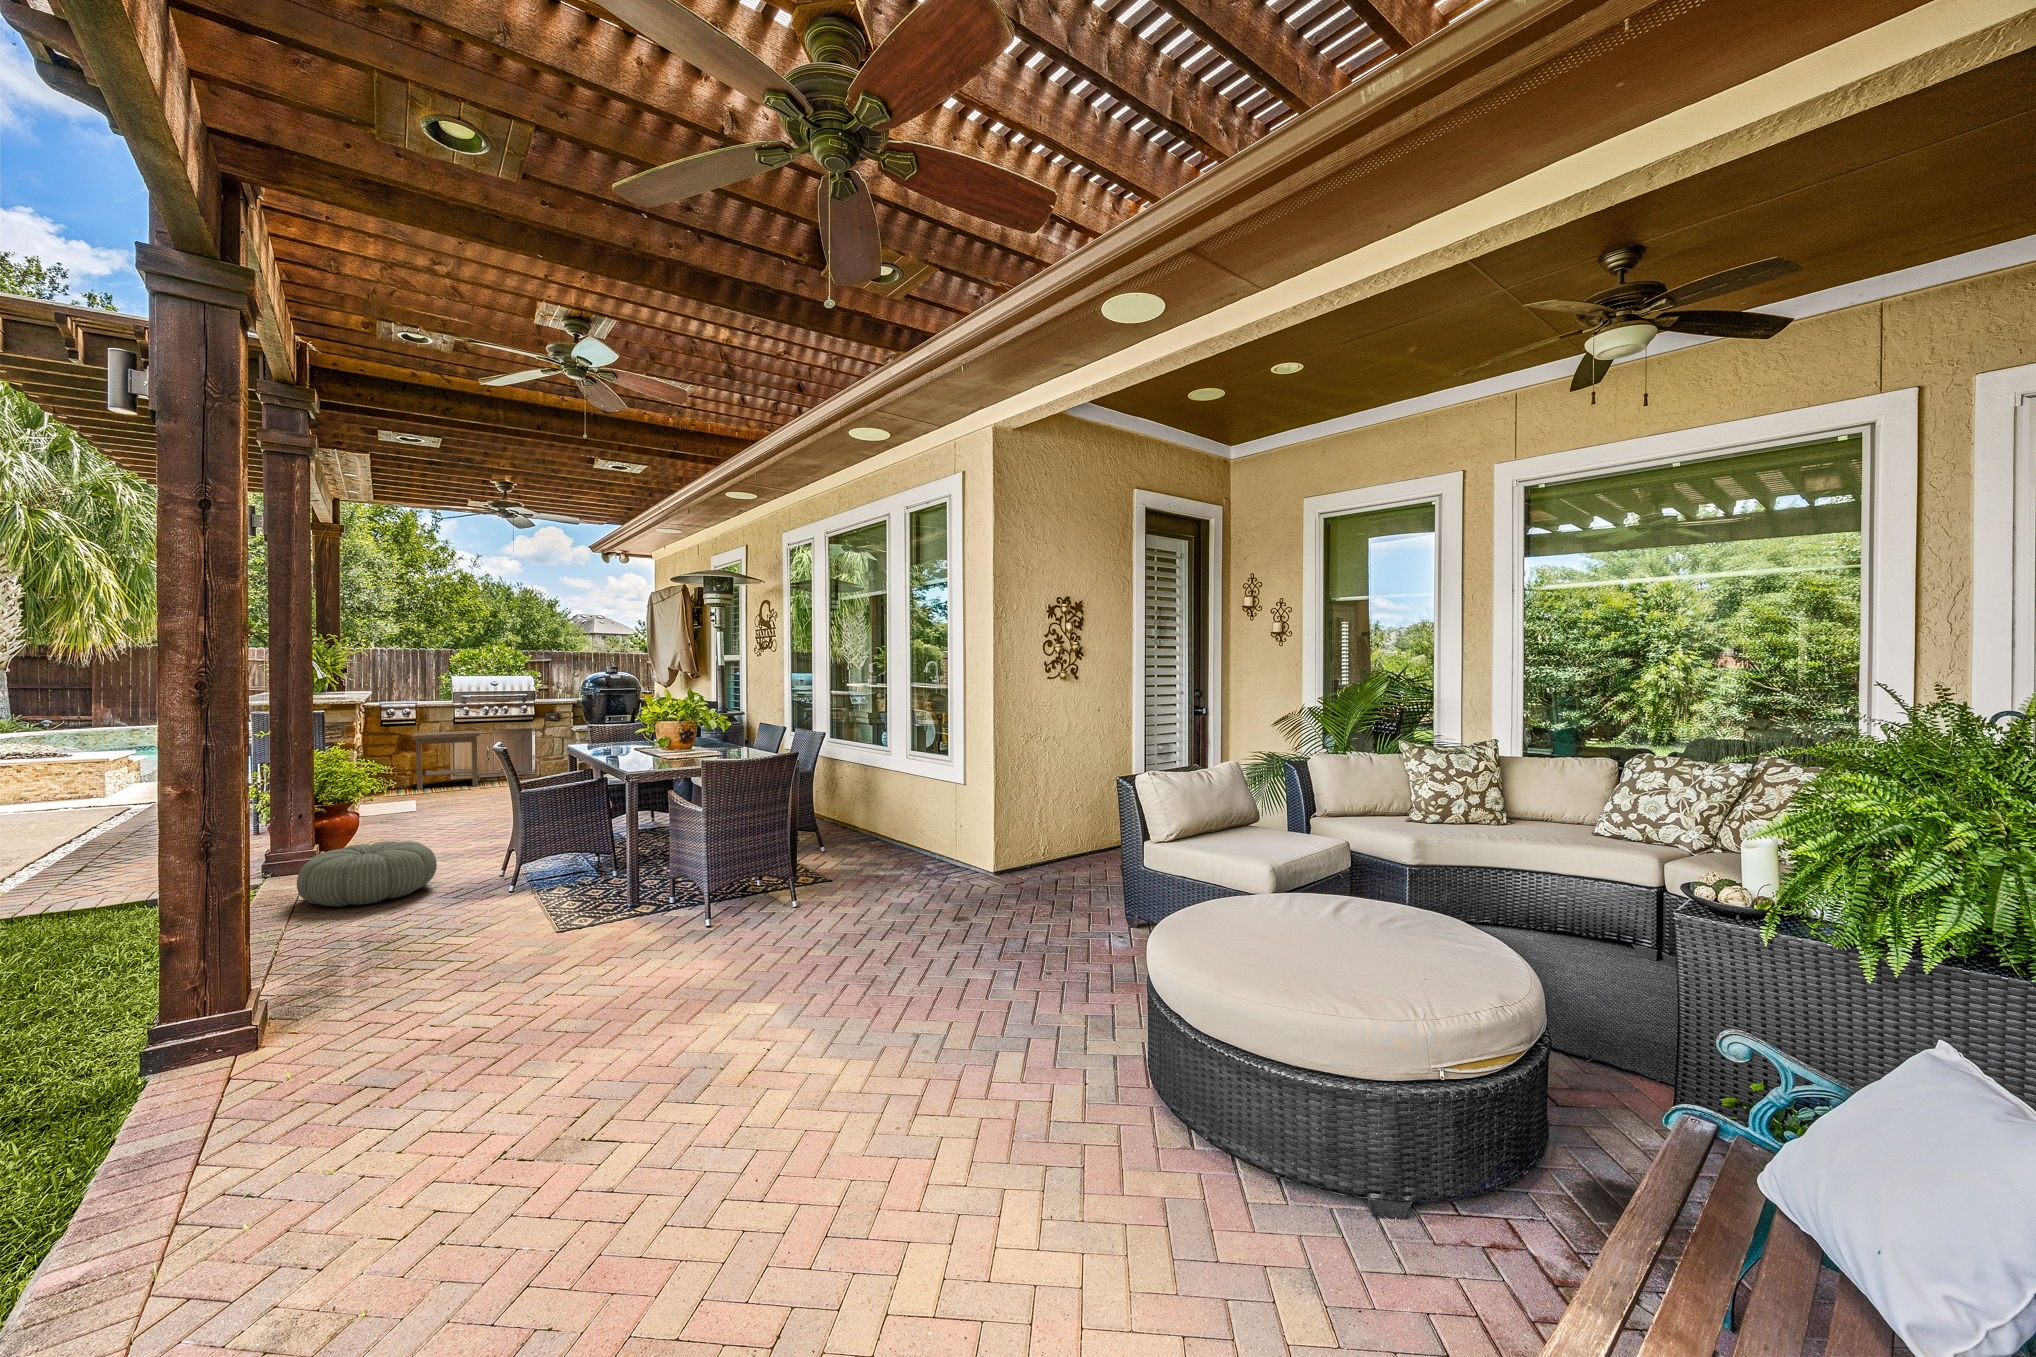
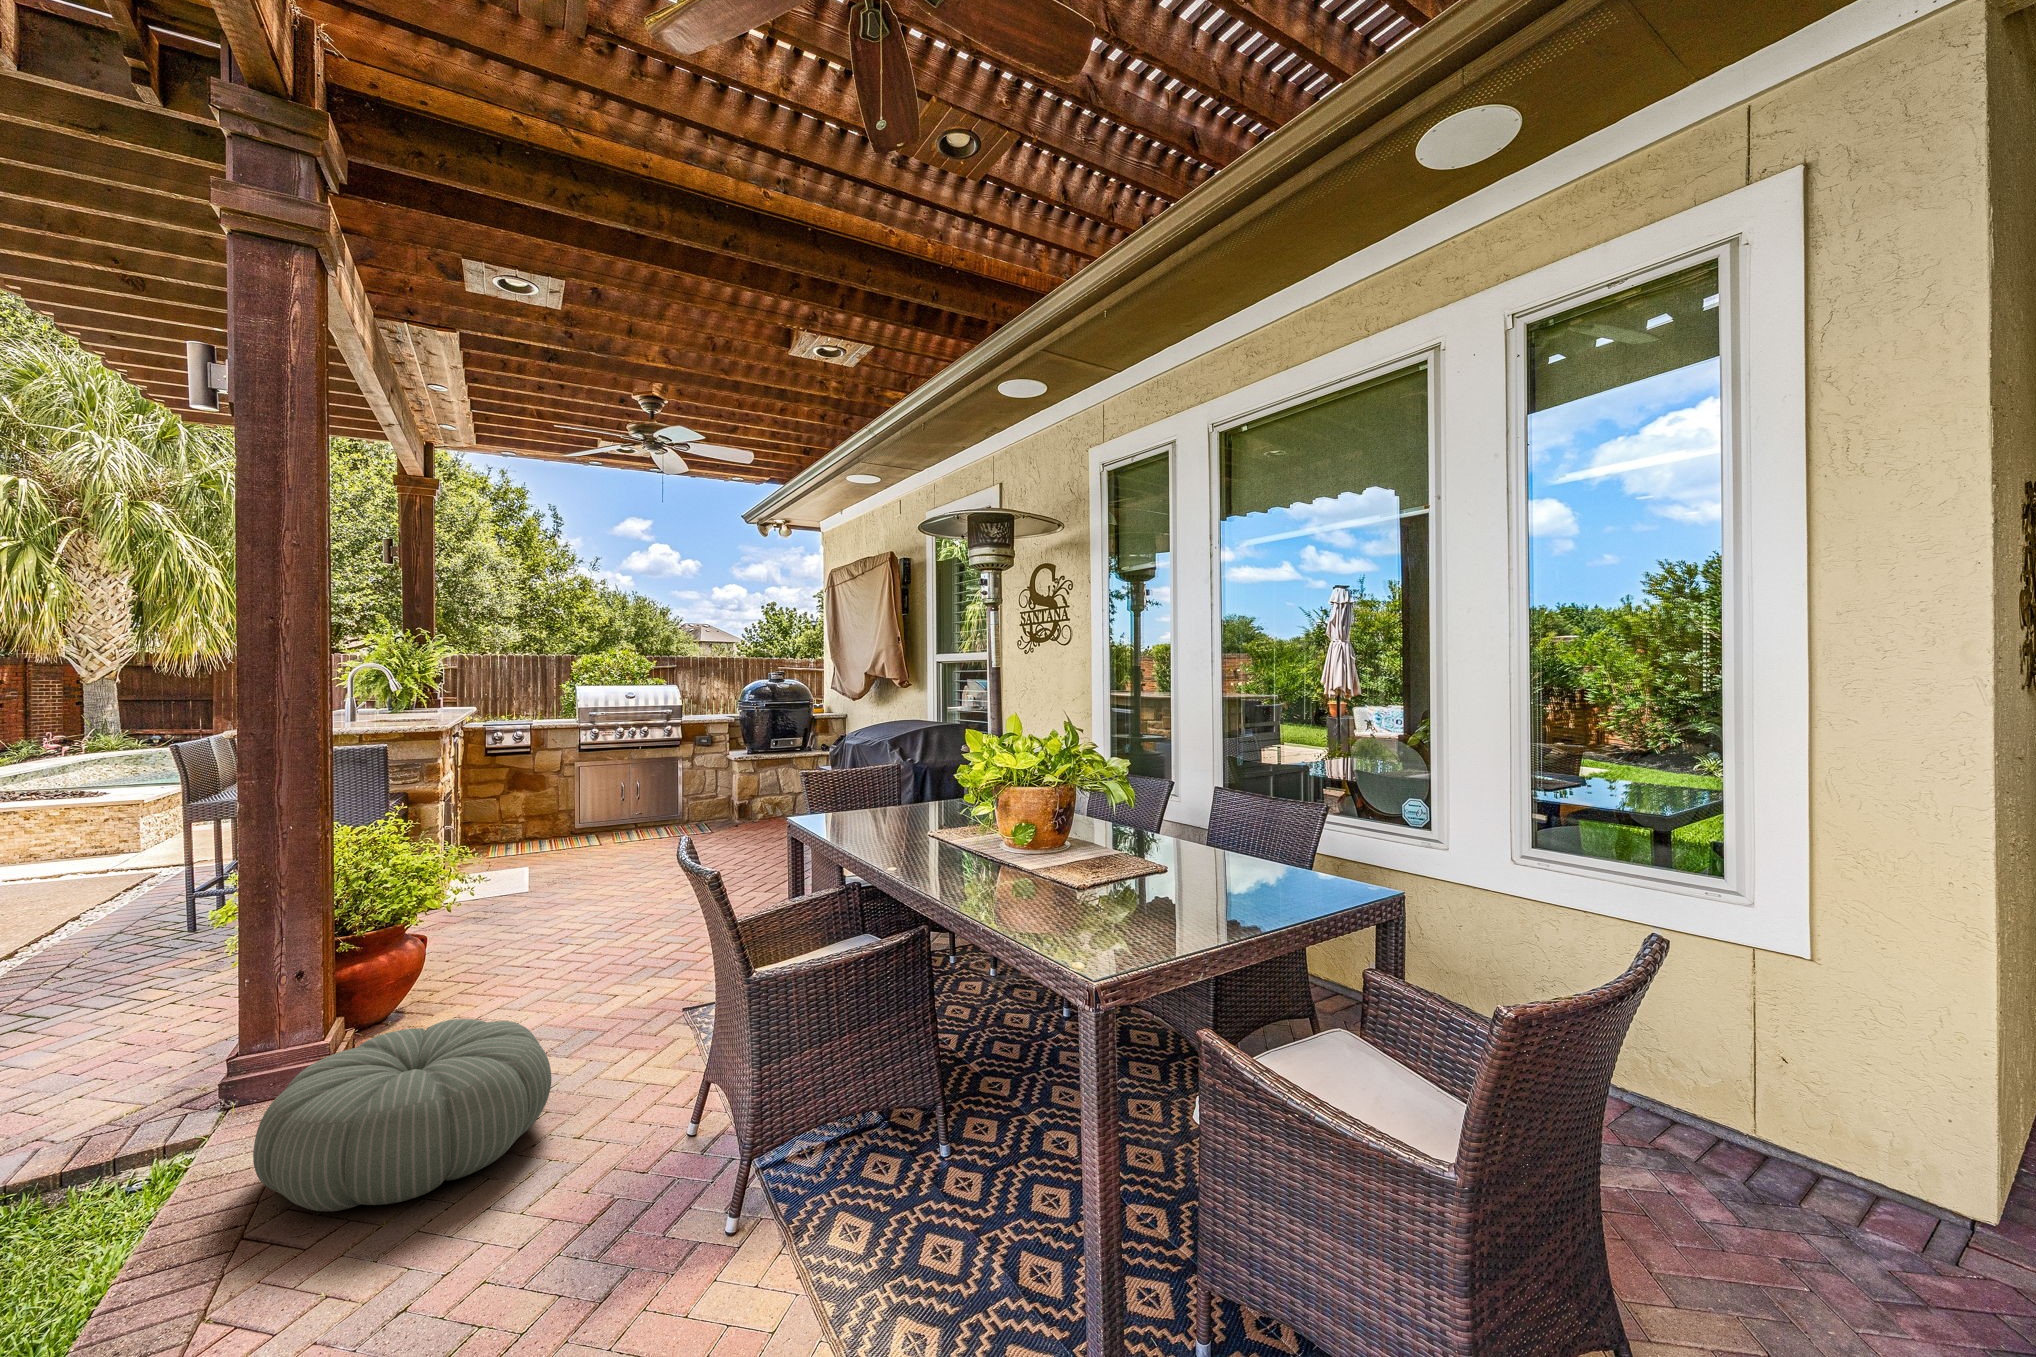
side table: present [412,731,481,790] -> none [525,760,616,850]

